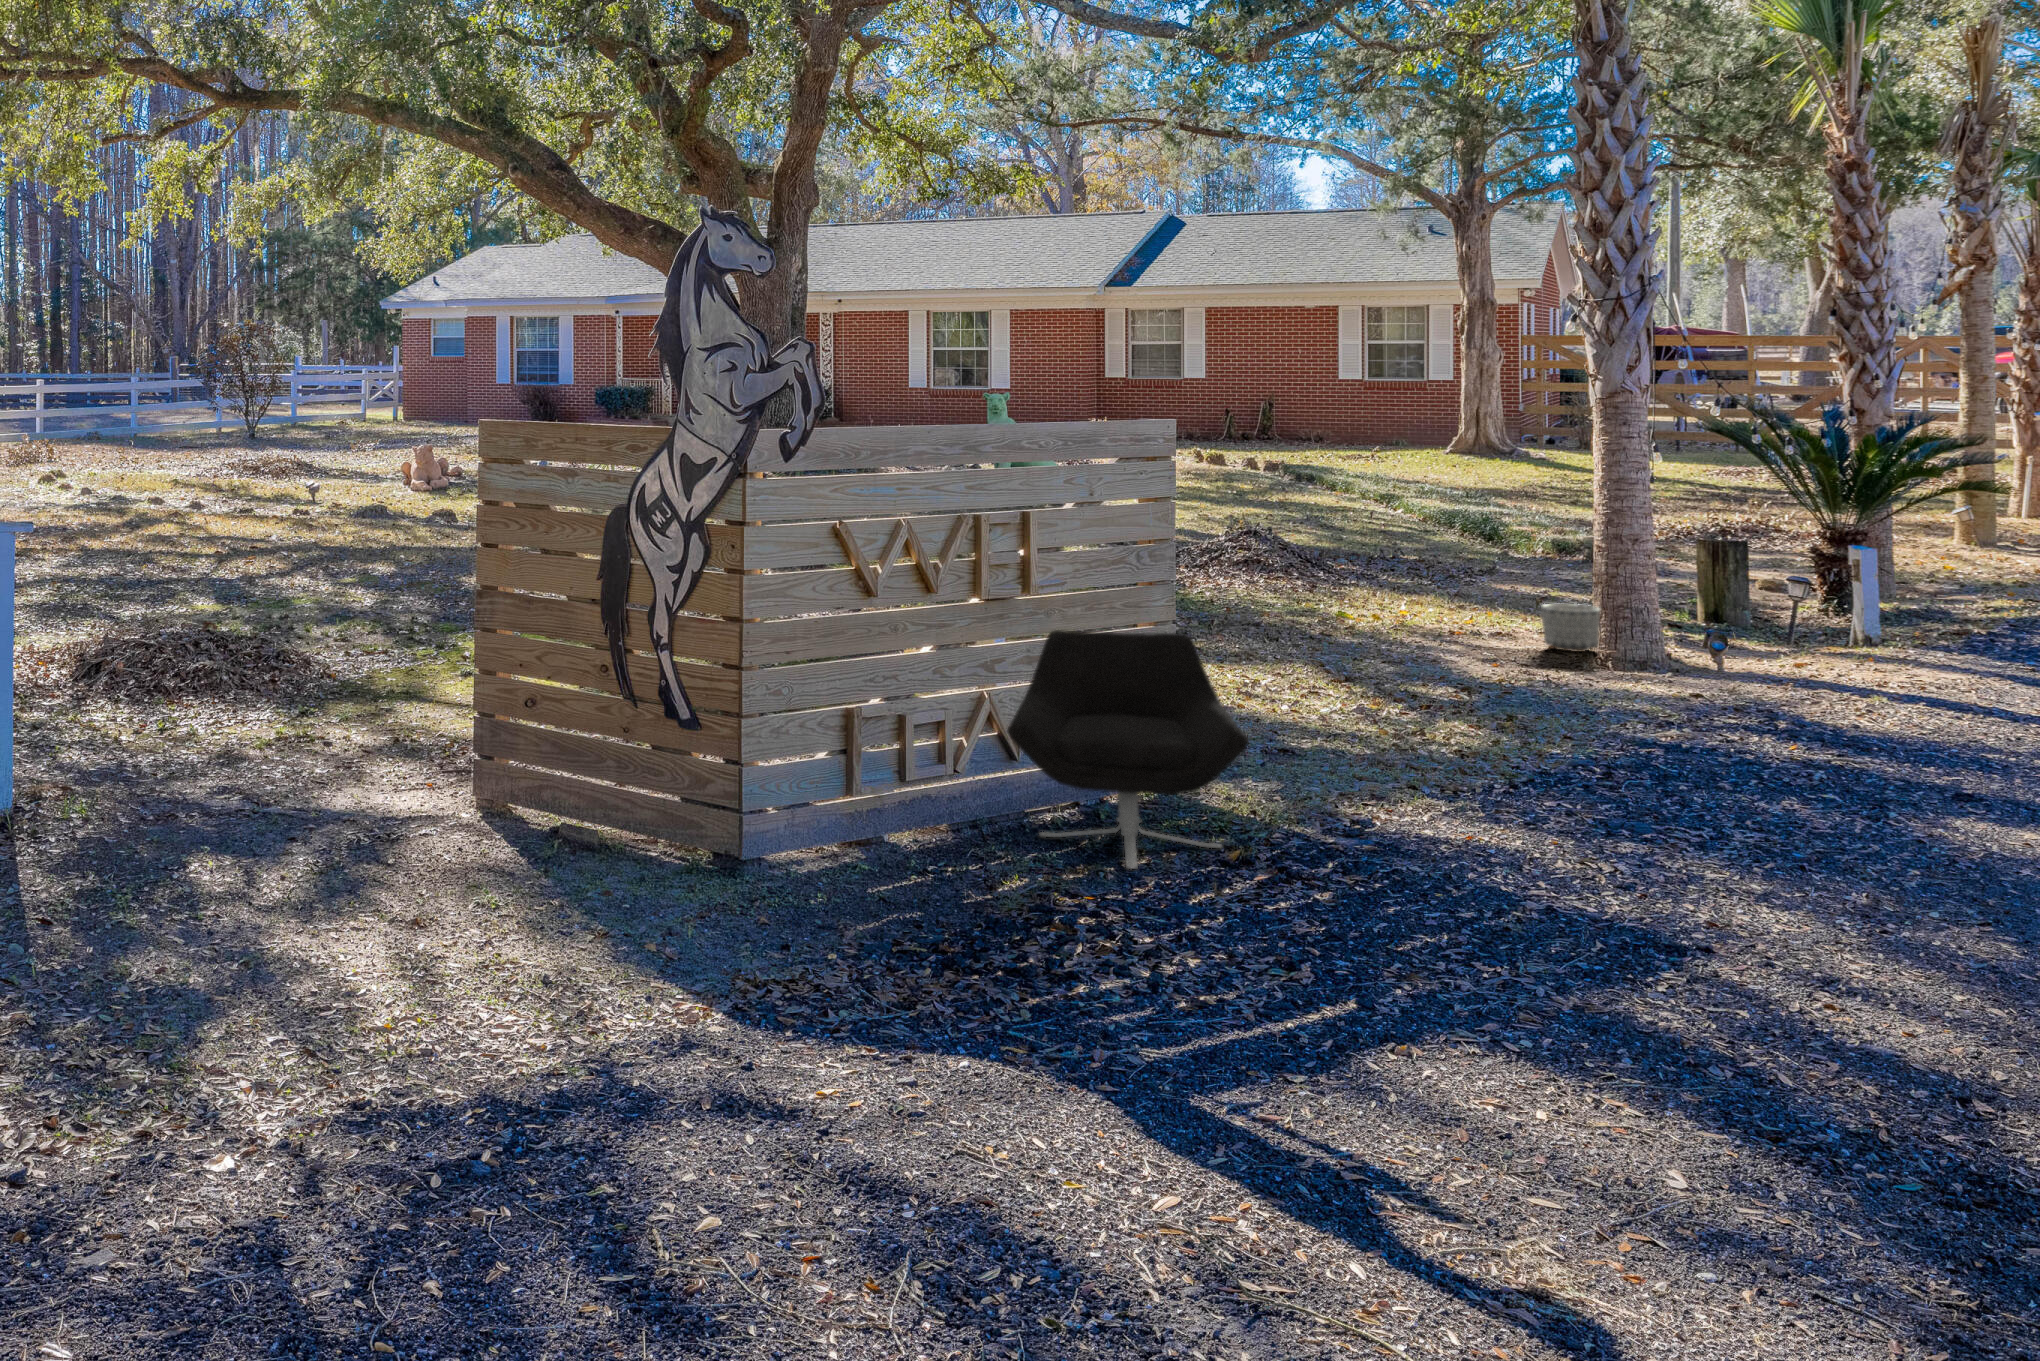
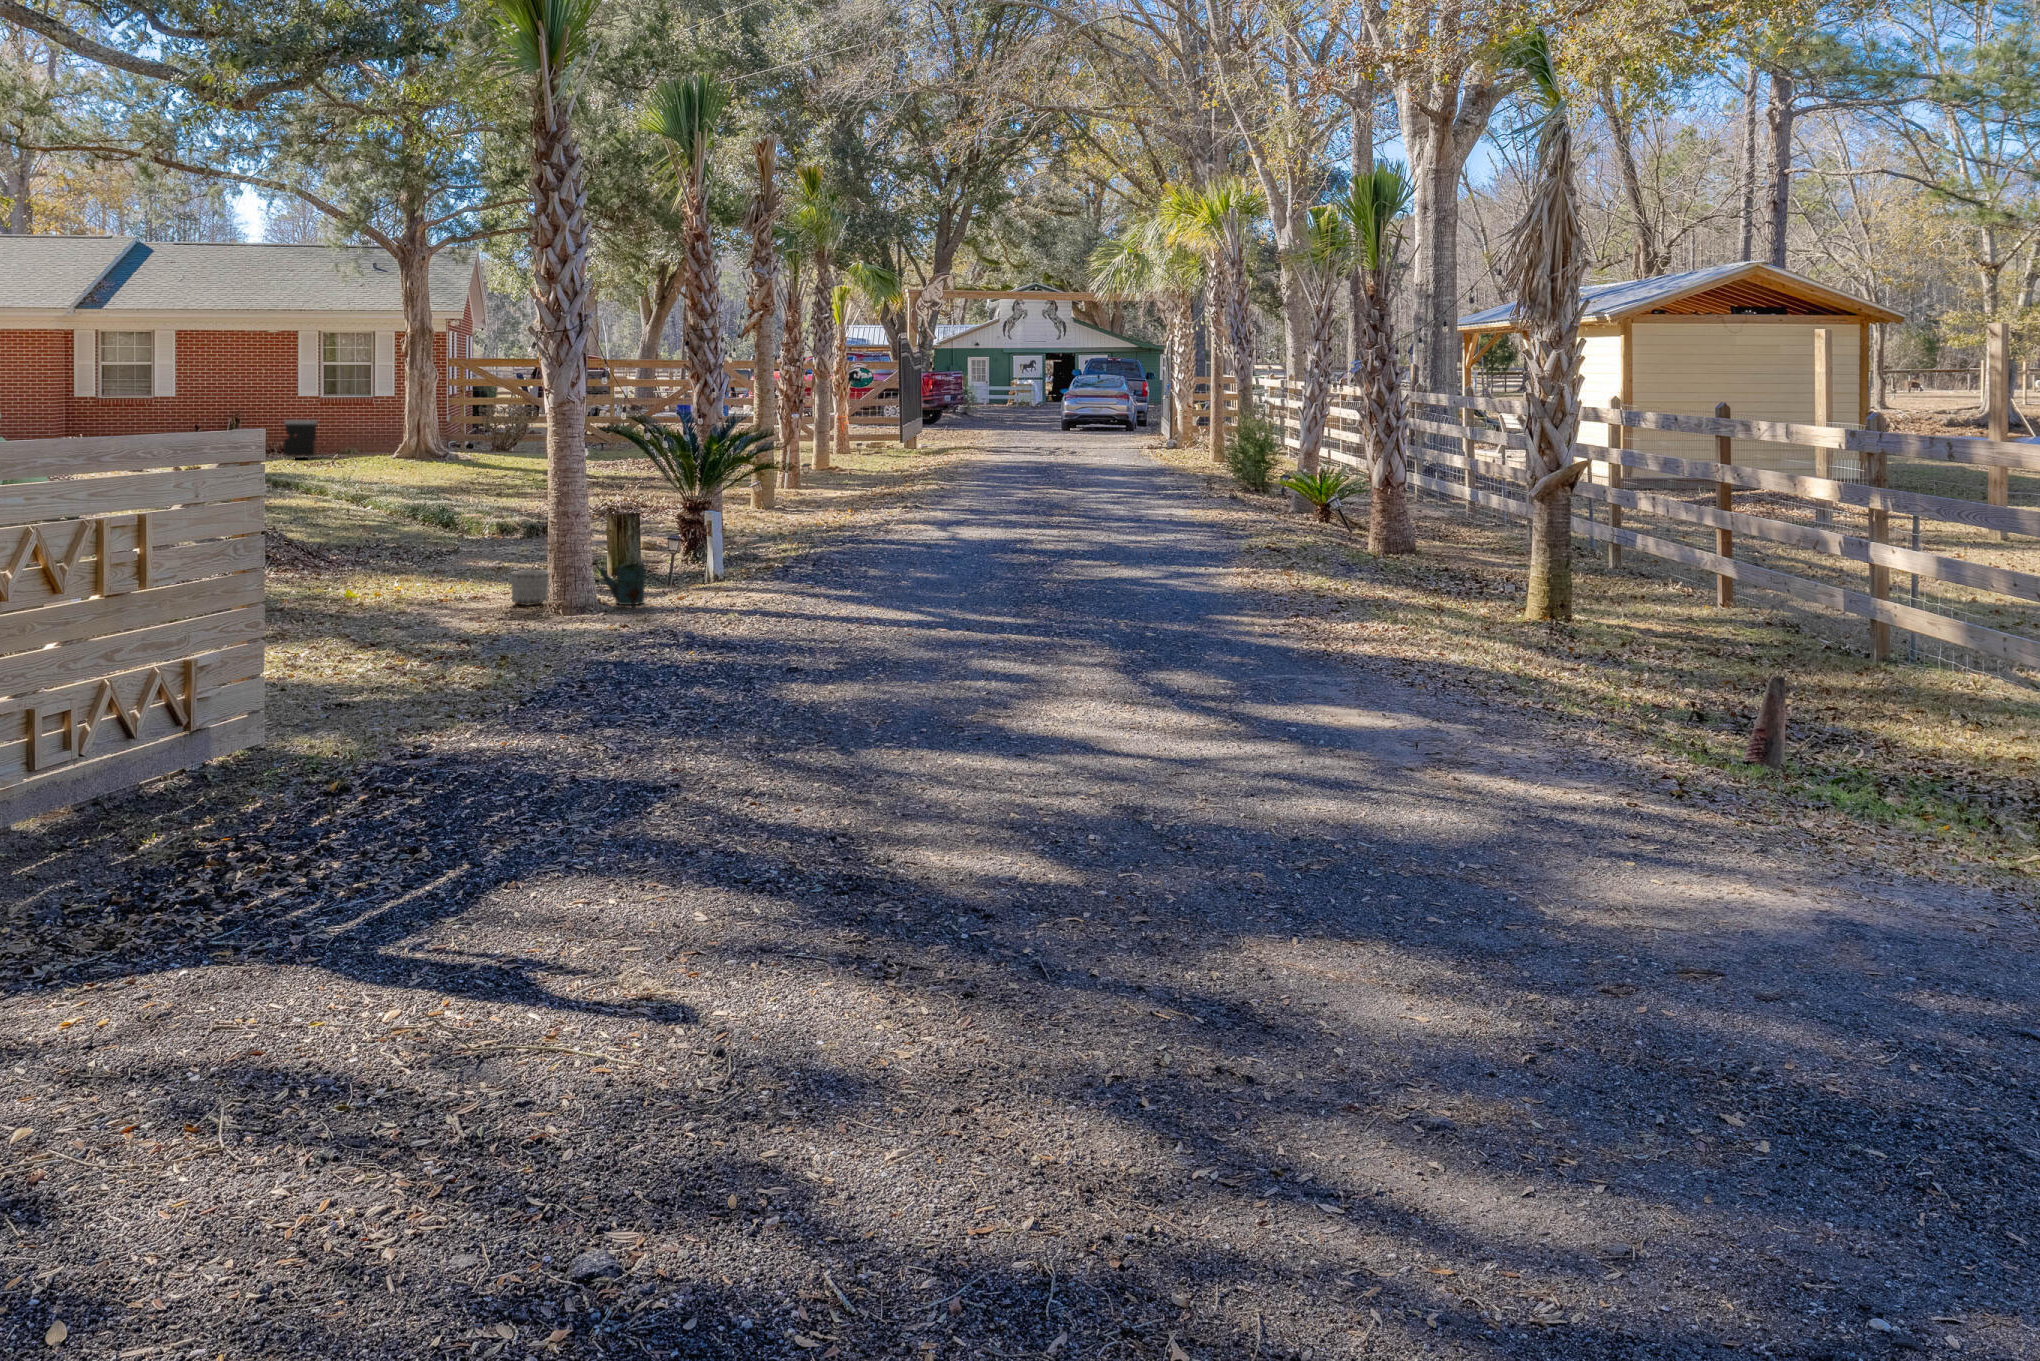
storage bench: none [1314,409,1354,455] -> present [283,420,317,459]
watering can: none [1664,596,1778,667] -> present [591,560,645,605]
lounge chair: present [1007,630,1249,869] -> none [151,612,363,811]

